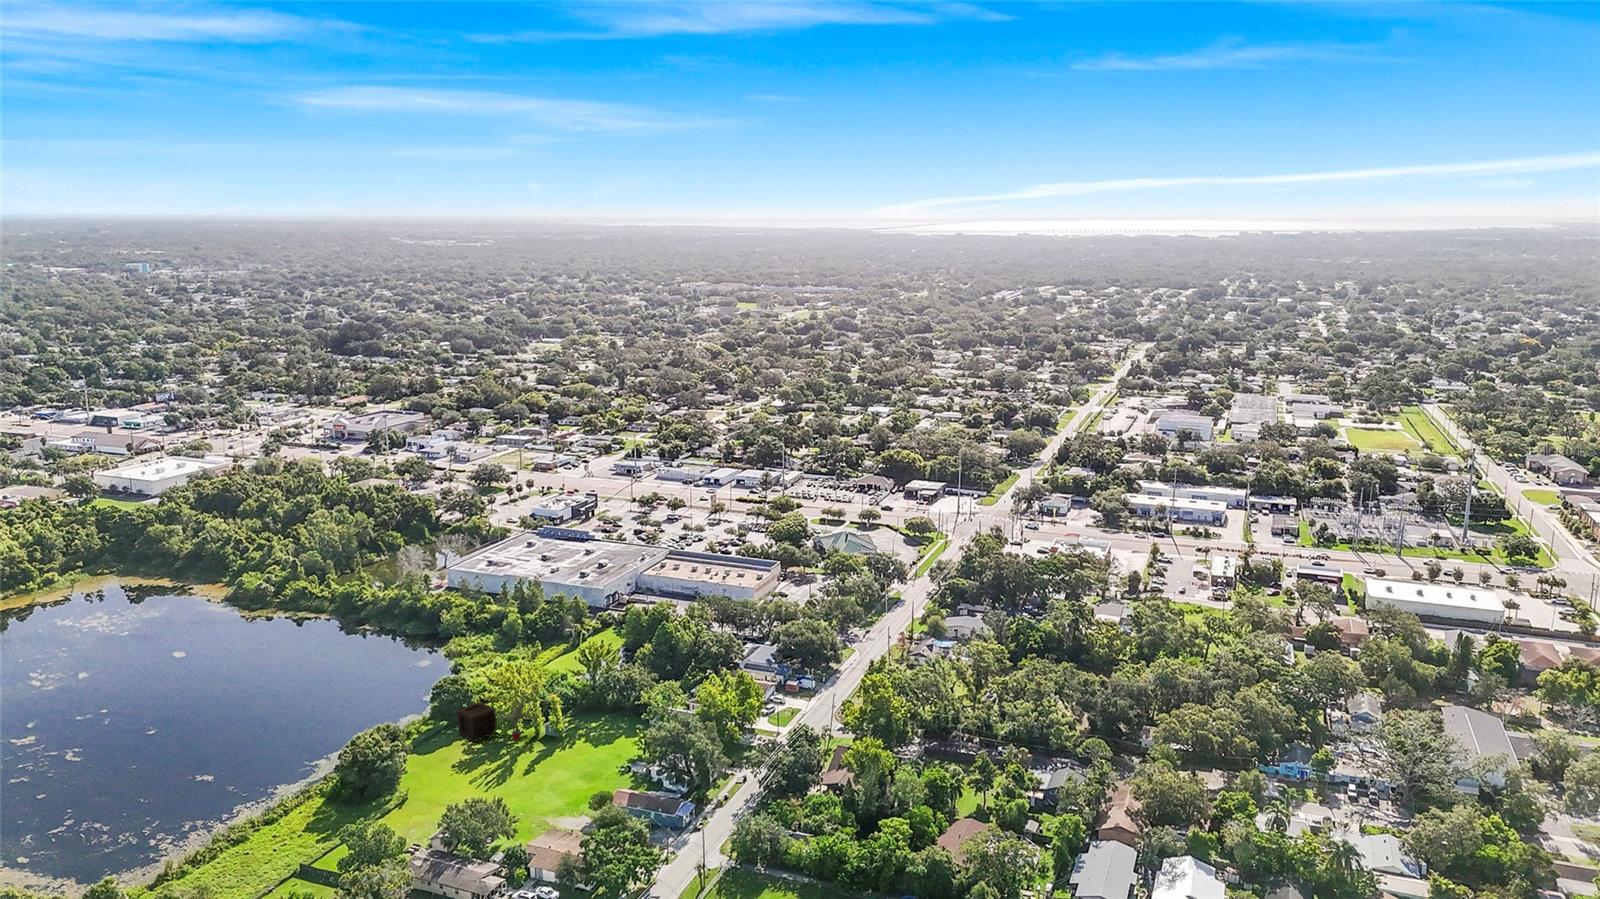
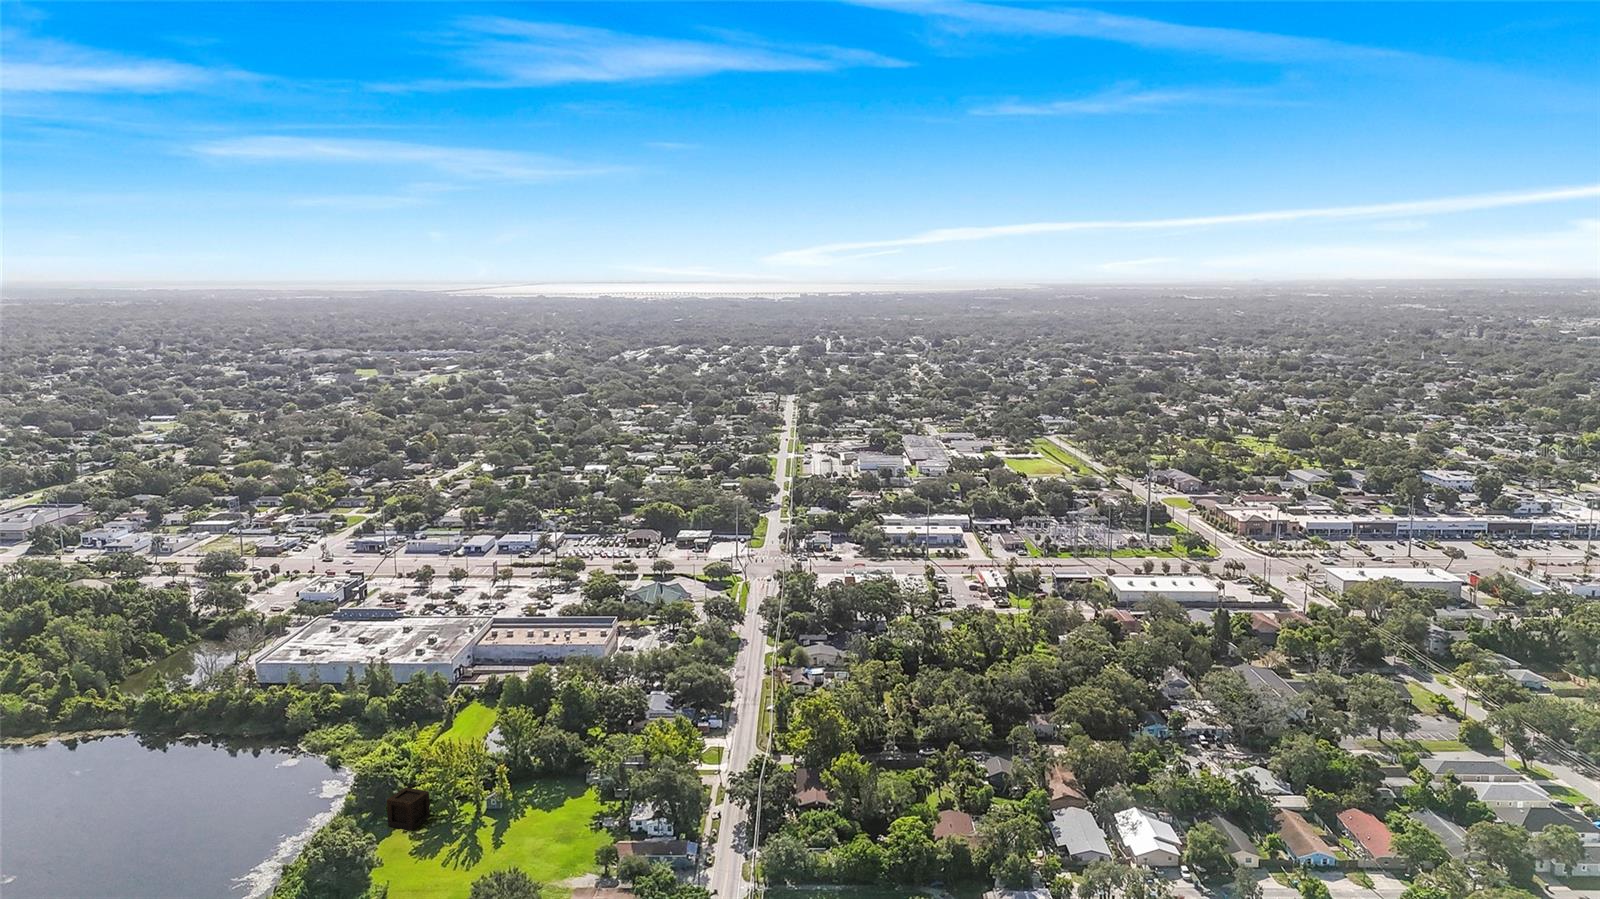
potted tree: present [498,699,531,741] -> none [437,774,476,821]

